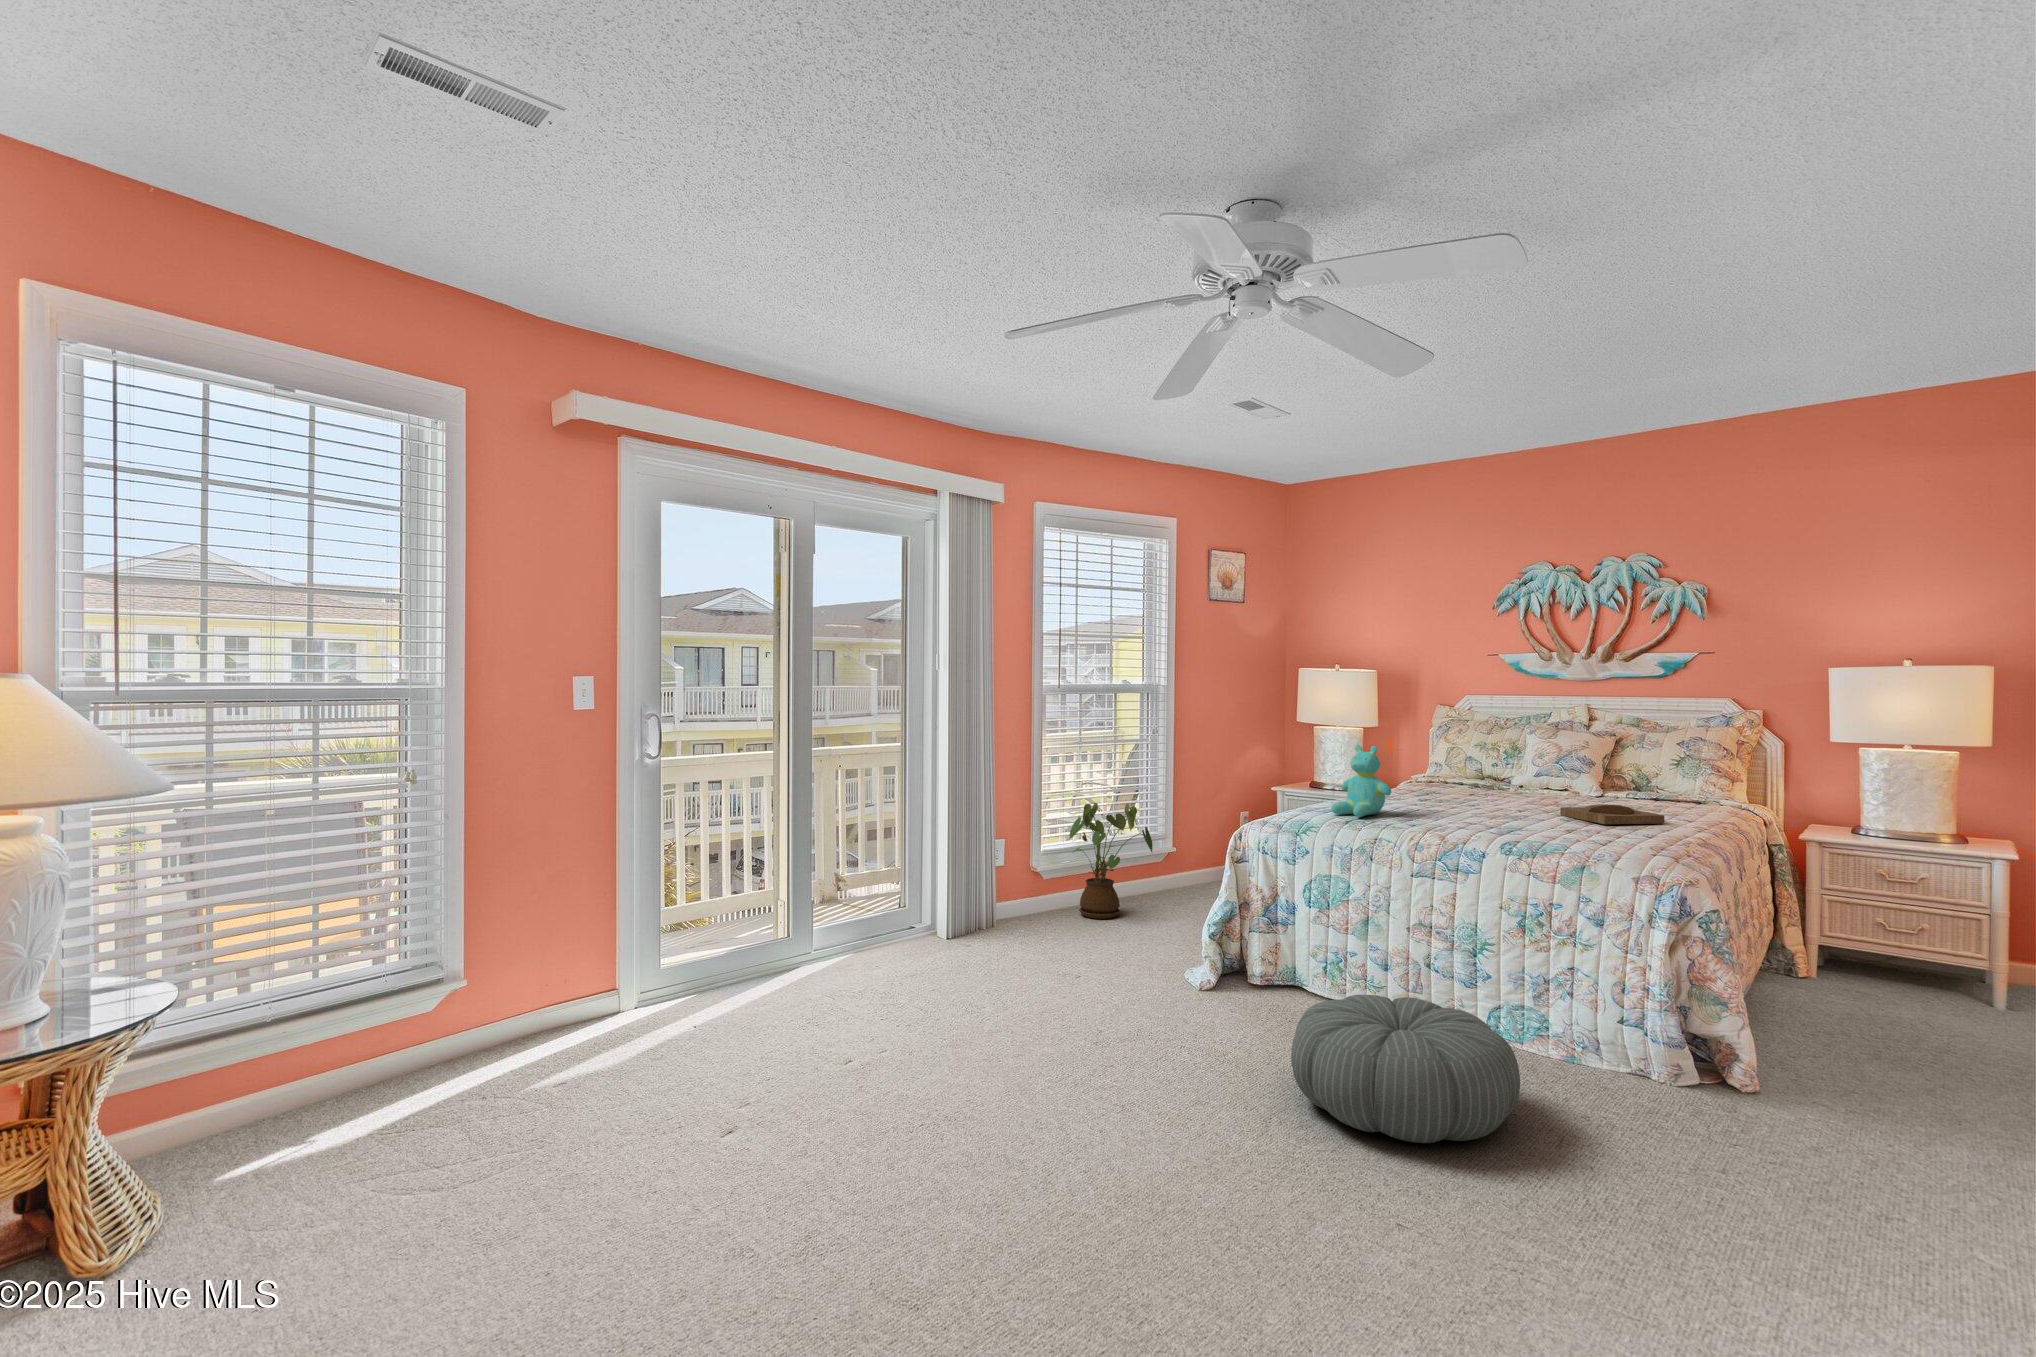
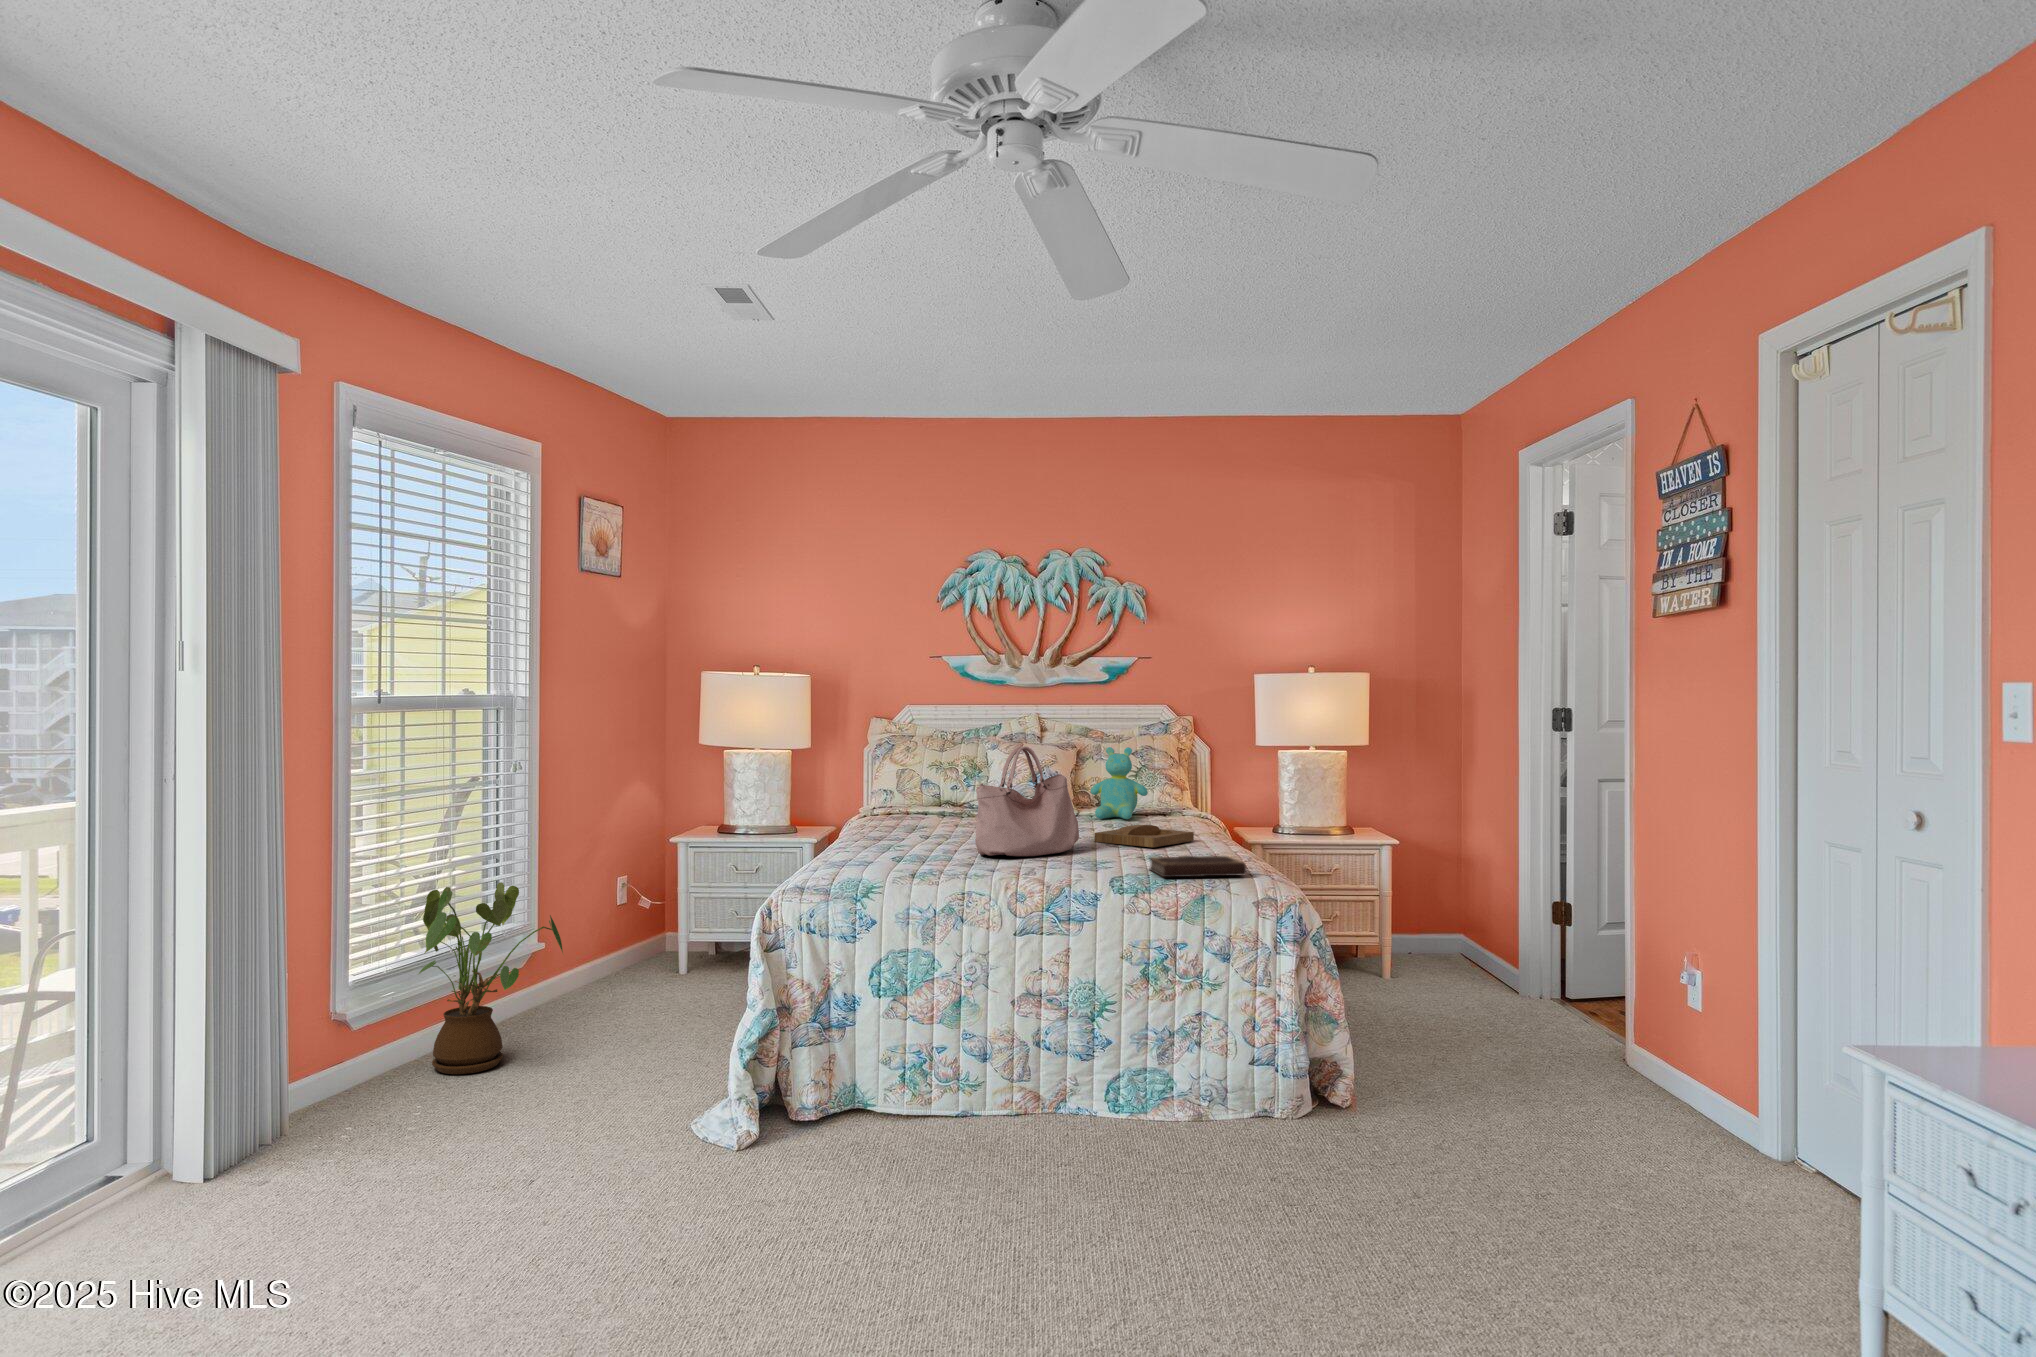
handbag: none [1424,730,1528,820] -> present [975,746,1079,856]
teddy bear: present [1331,745,1391,817] -> present [1091,747,1148,819]
notebook: none [1555,829,1643,854] -> present [1150,856,1246,877]
pouf: present [1291,995,1520,1143] -> none [993,1087,1269,1274]

